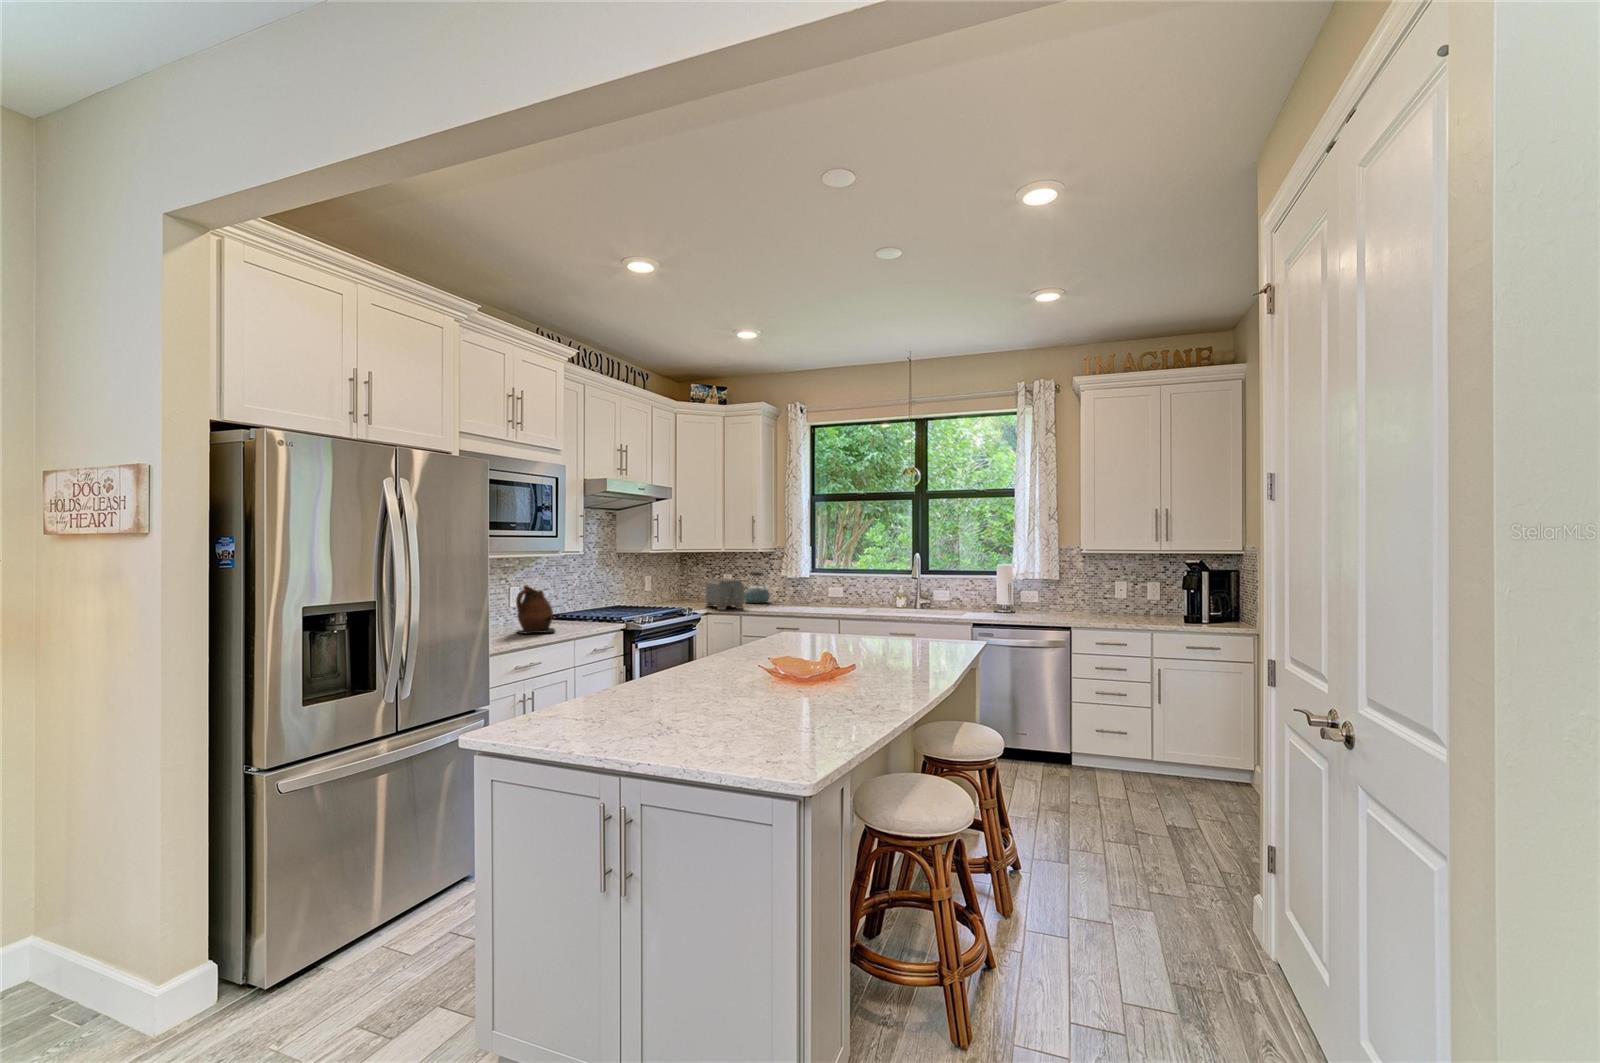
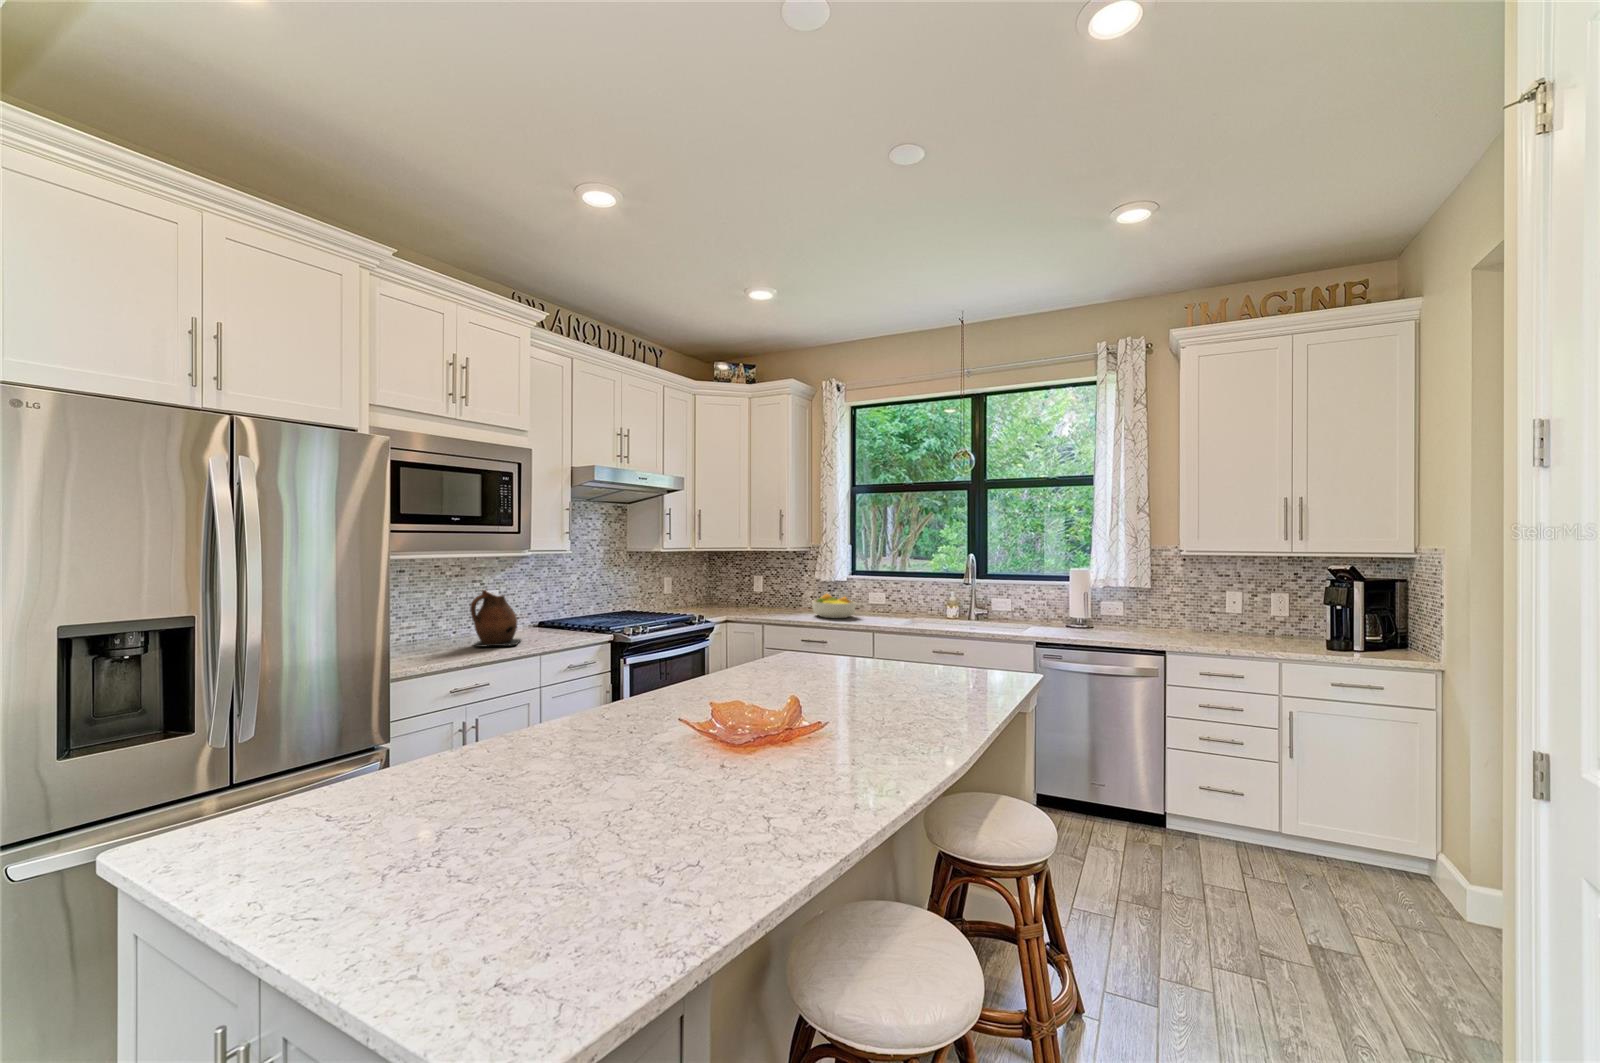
kettle: present [744,572,770,603] -> none [775,574,804,609]
toaster: present [706,578,744,610] -> none [727,581,768,617]
fruit bowl: none [781,589,821,610] -> present [812,594,856,618]

